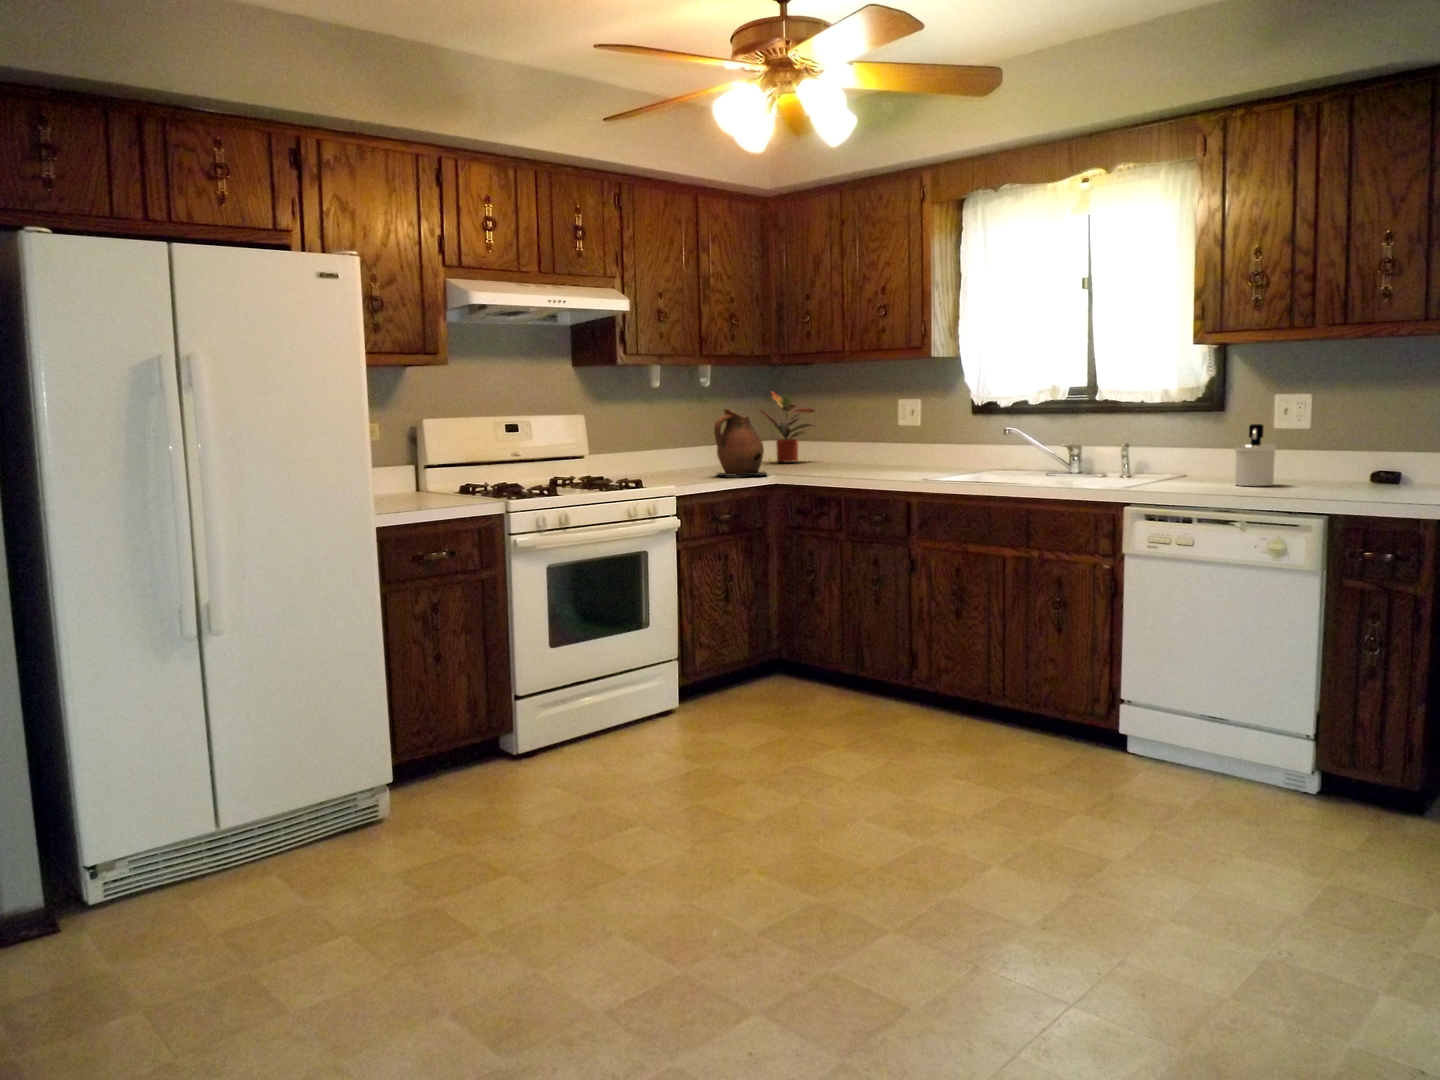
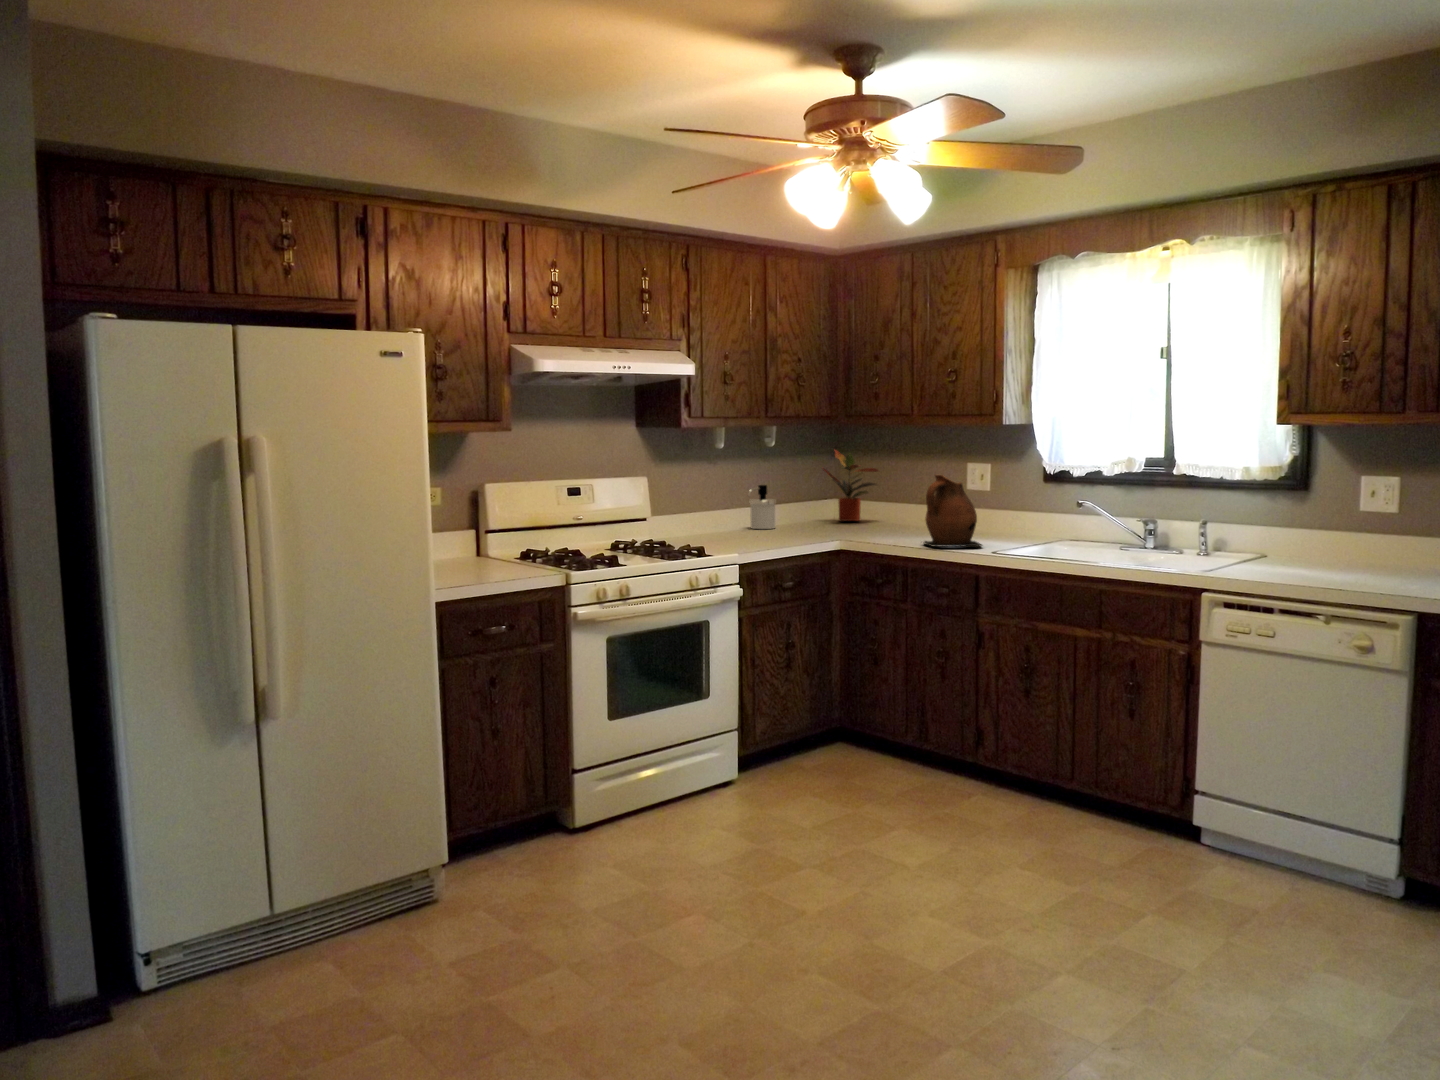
ceramic pitcher: present [714,409,767,476] -> present [924,475,982,547]
soap dispenser: present [1235,424,1276,486] -> present [748,485,776,529]

